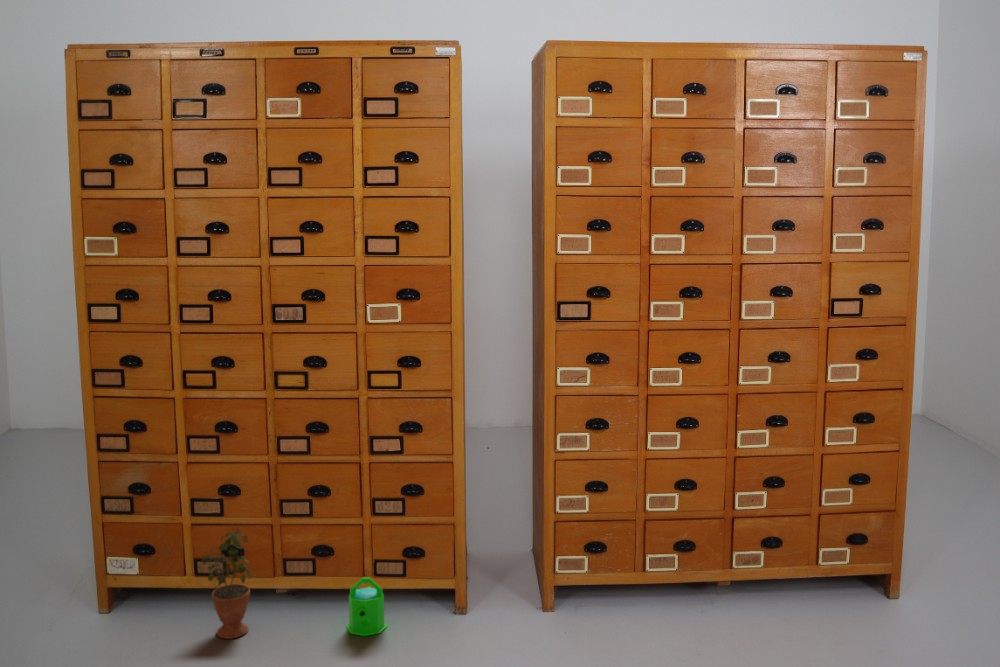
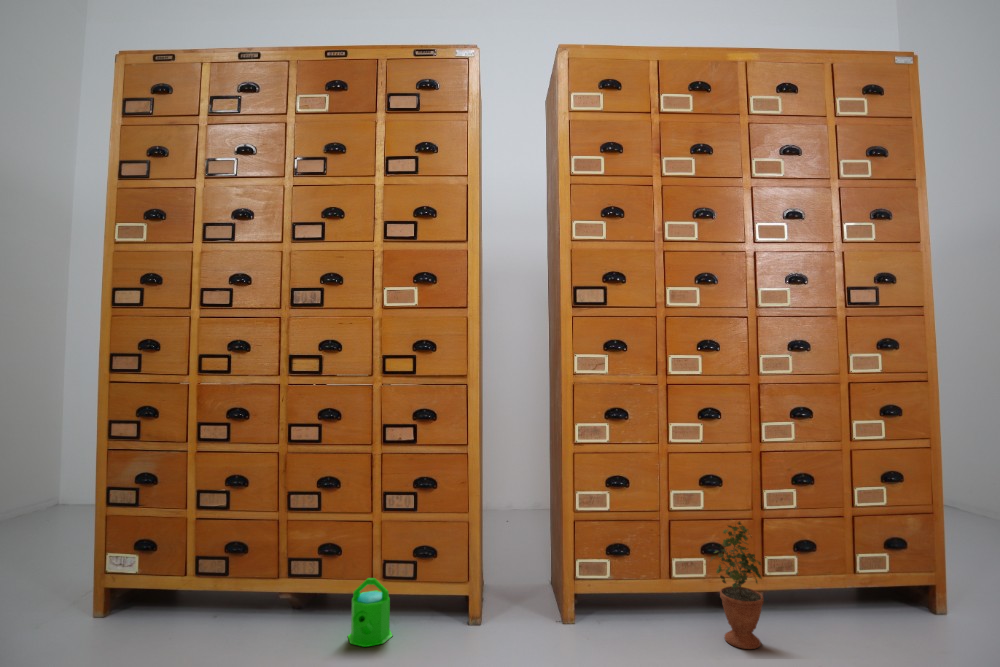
potted plant: present [202,531,251,639] -> present [711,522,764,649]

